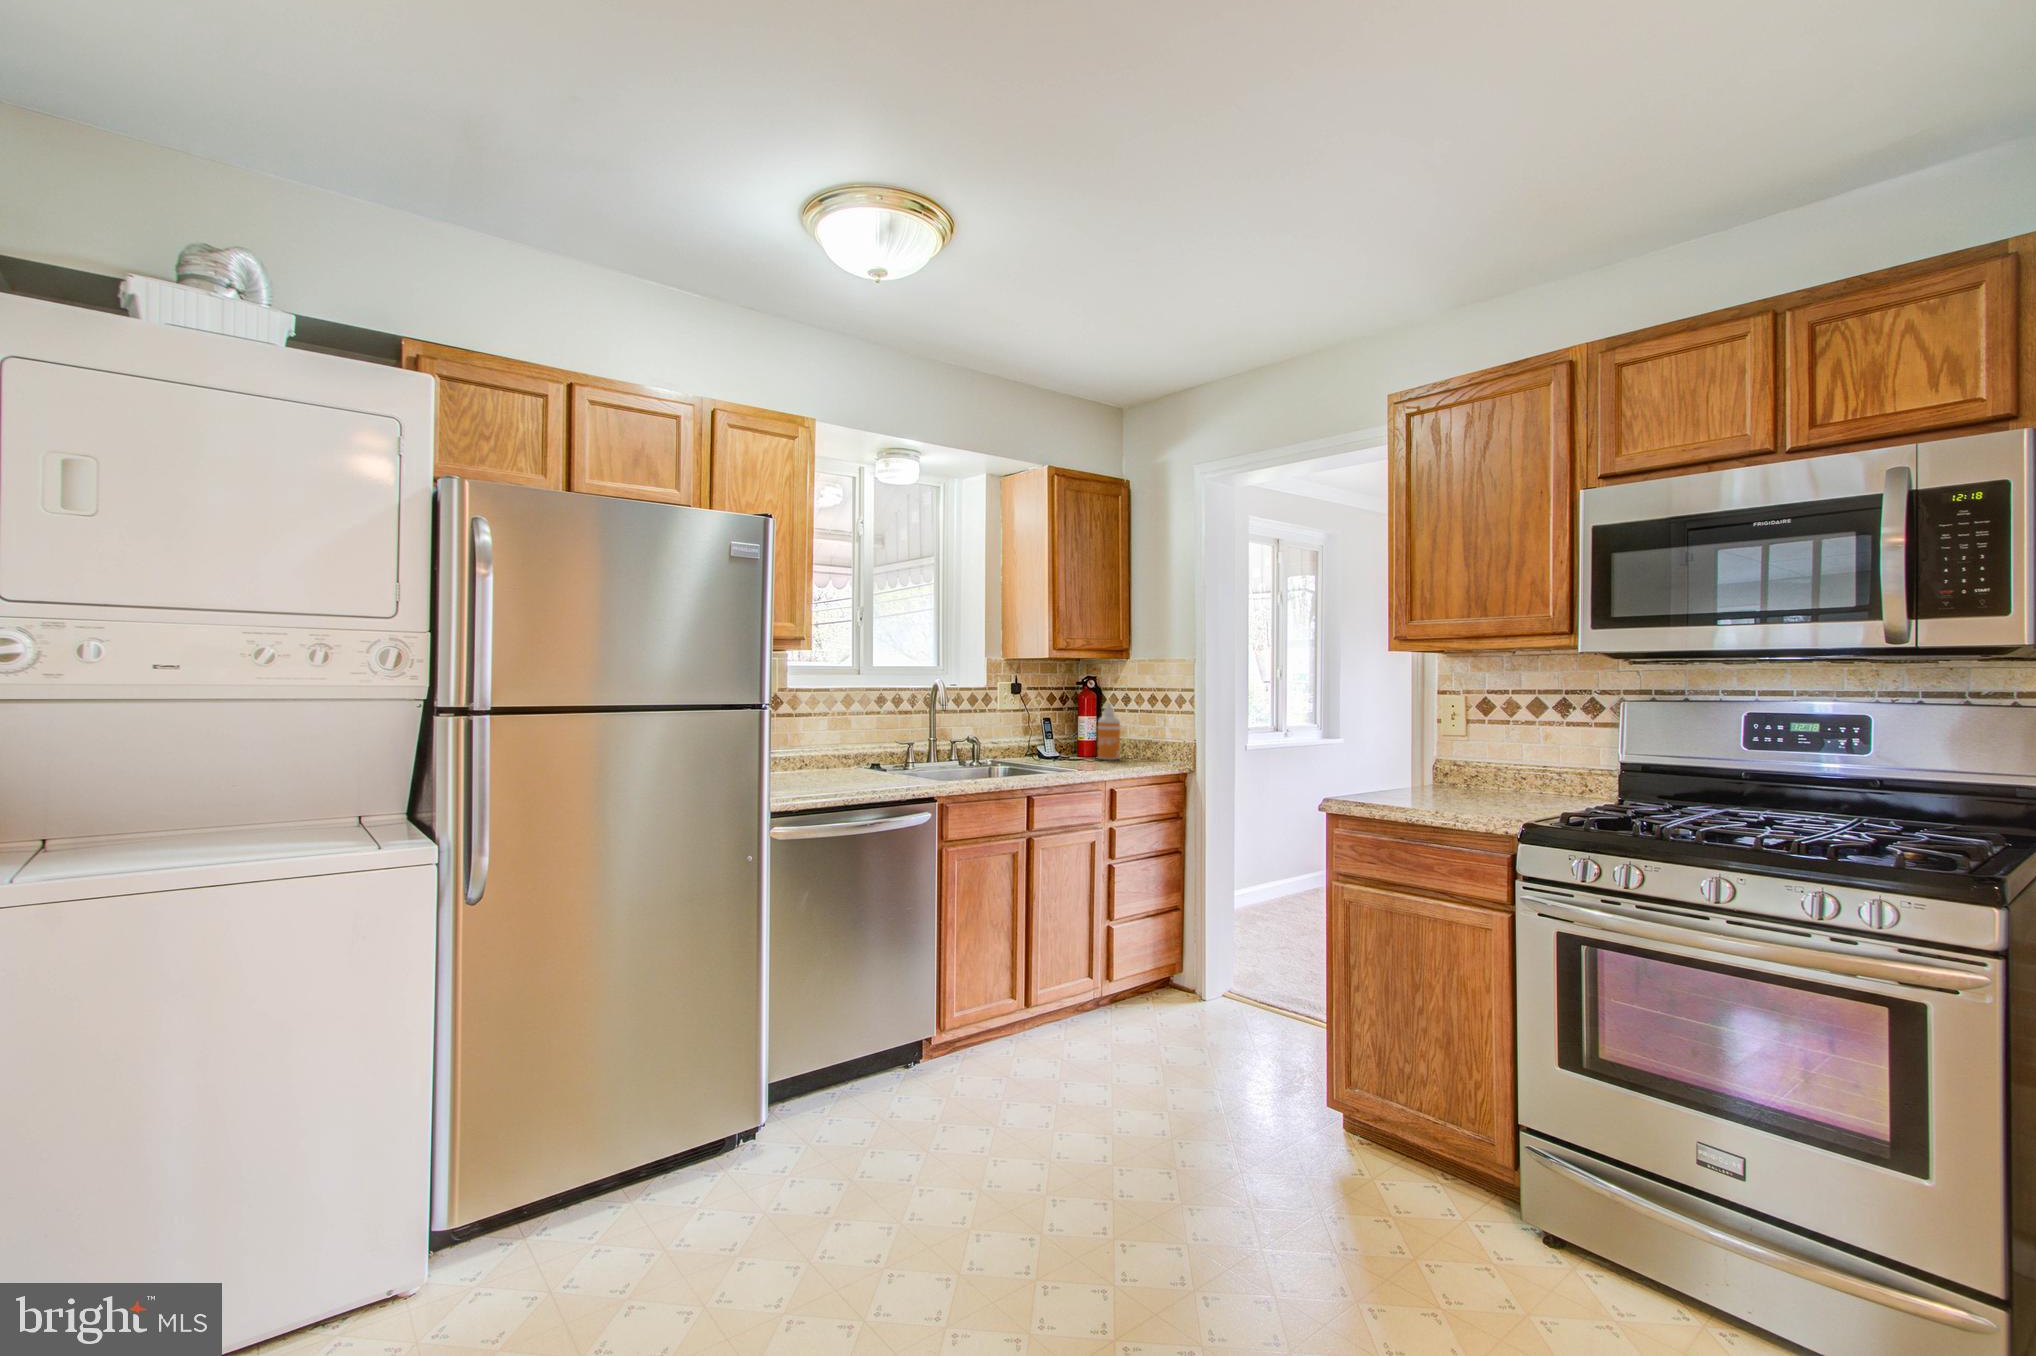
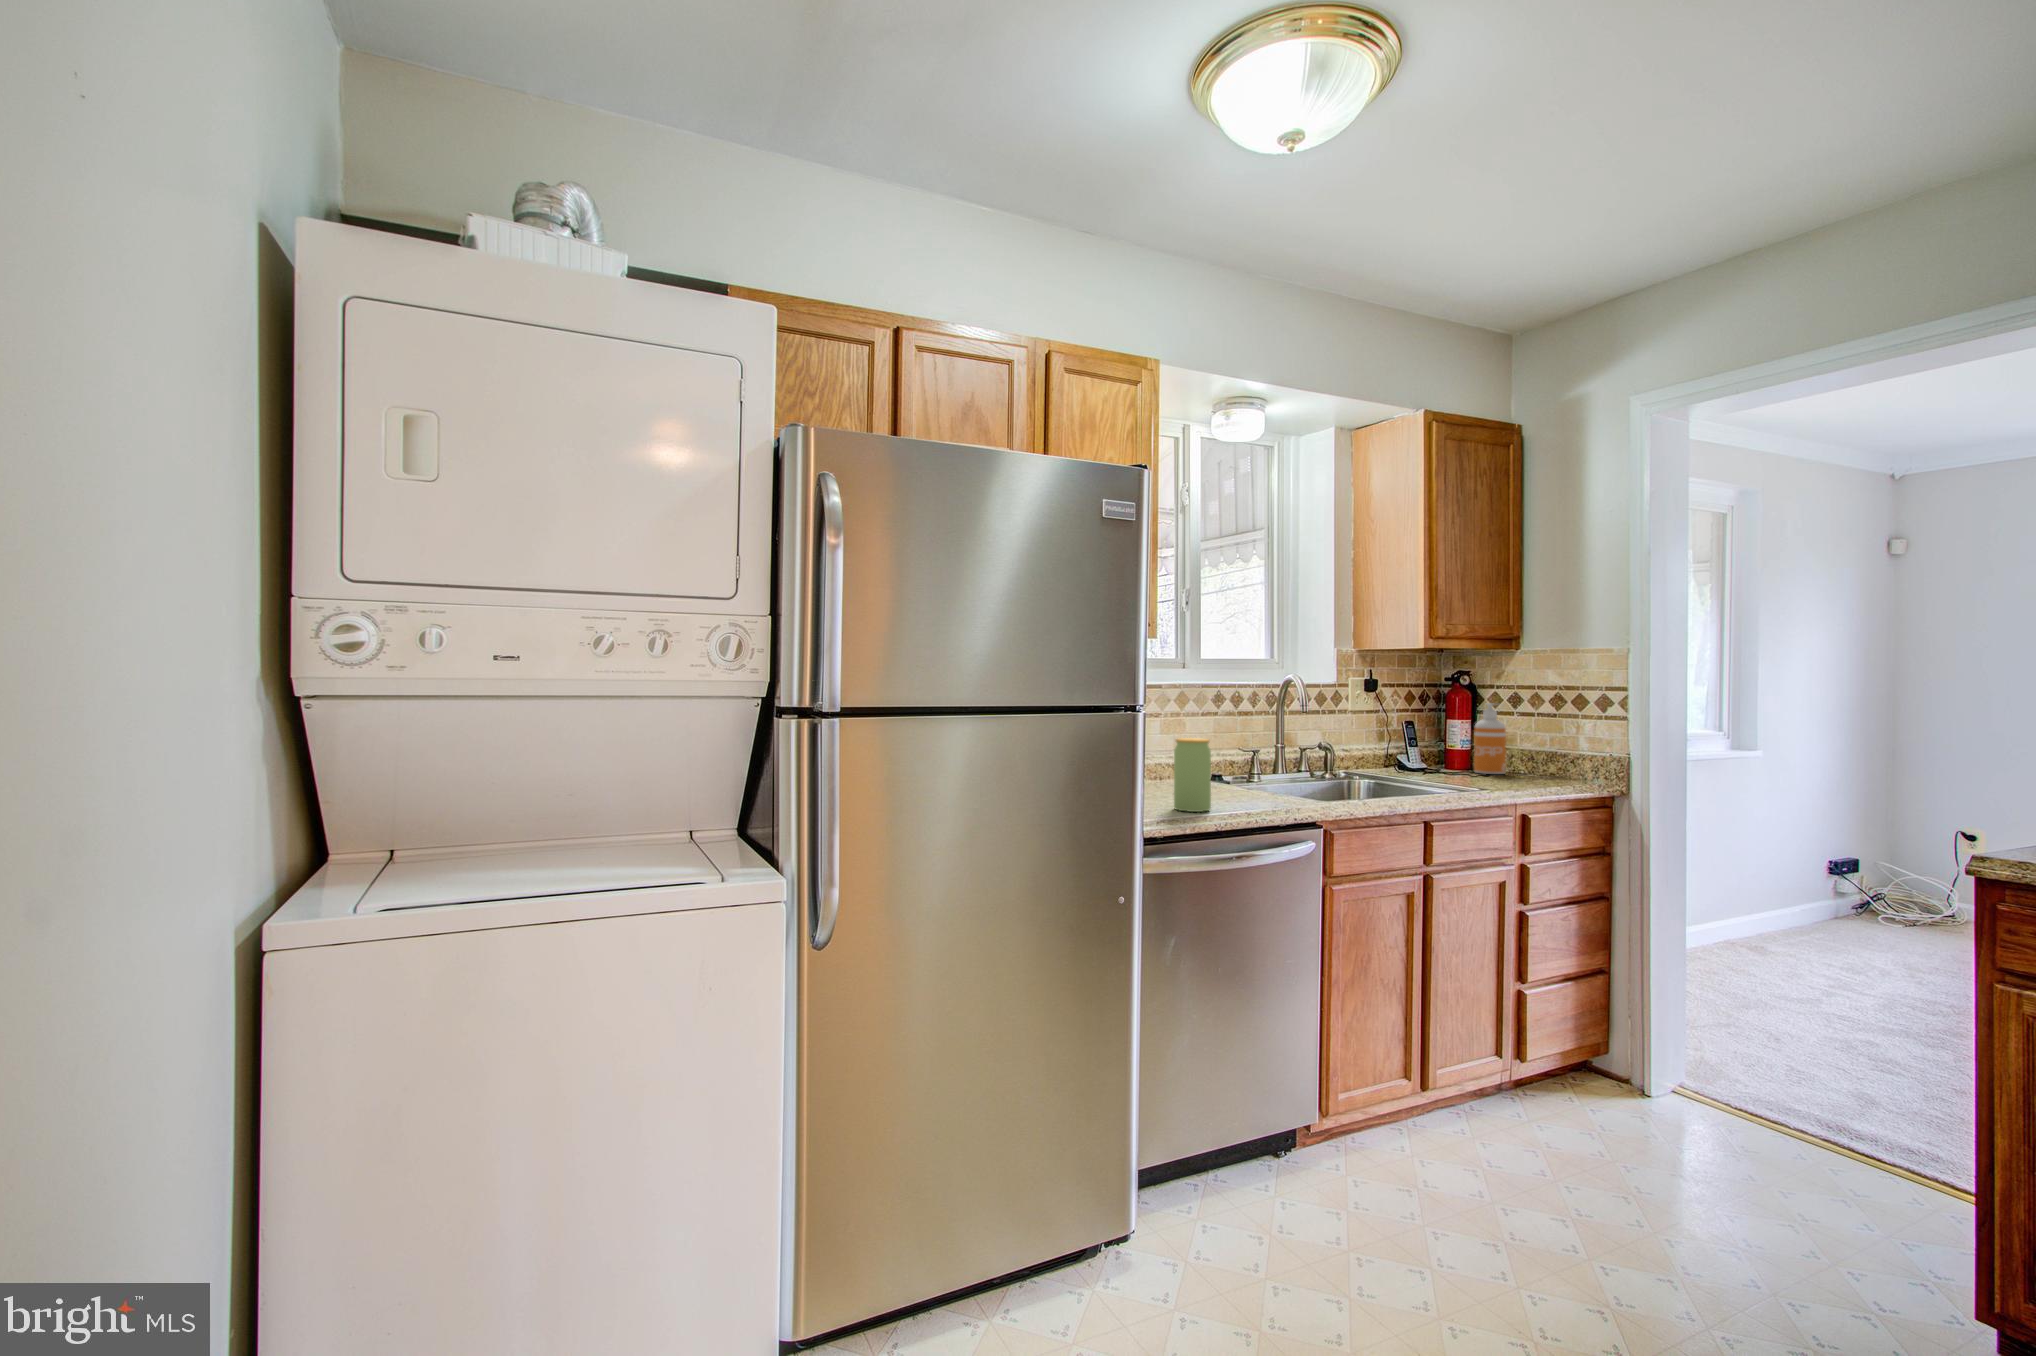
jar: none [818,732,848,791] -> present [1174,738,1211,812]

